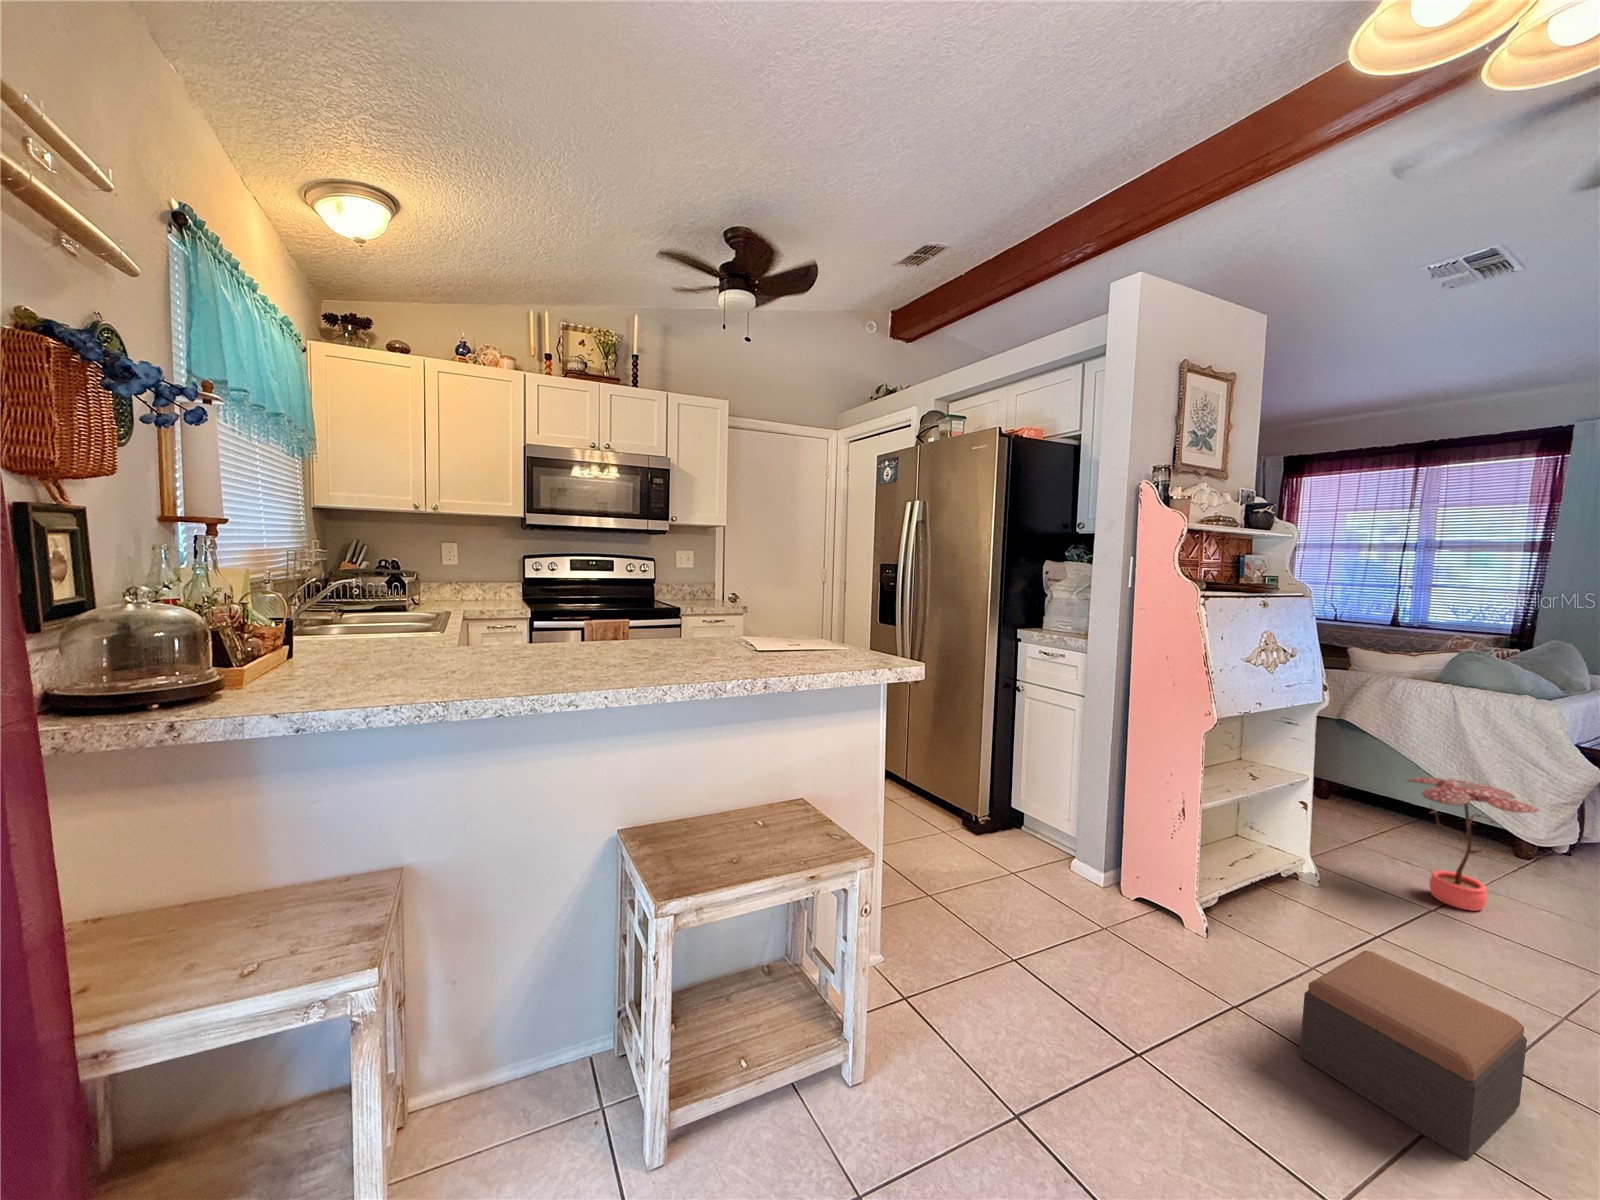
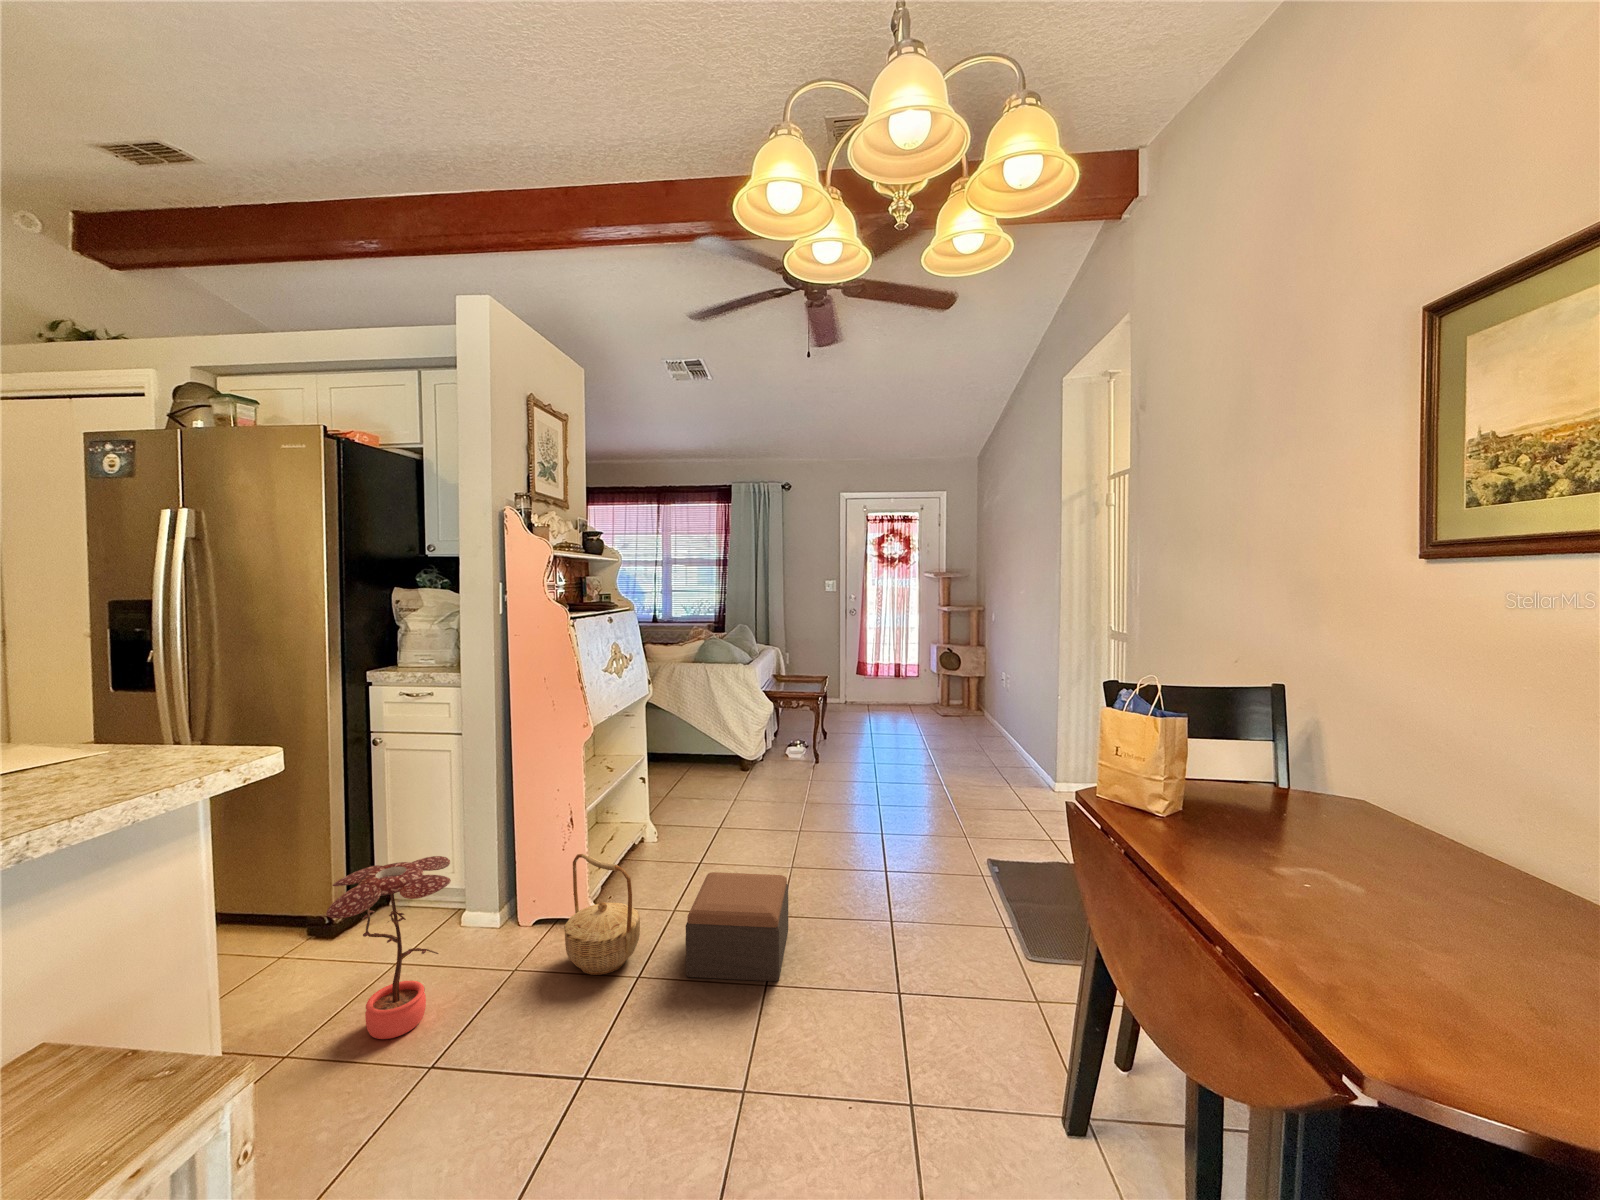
potted plant: present [1407,777,1539,911] -> present [326,856,451,1039]
basket: none [1151,849,1247,994] -> present [564,854,640,975]

